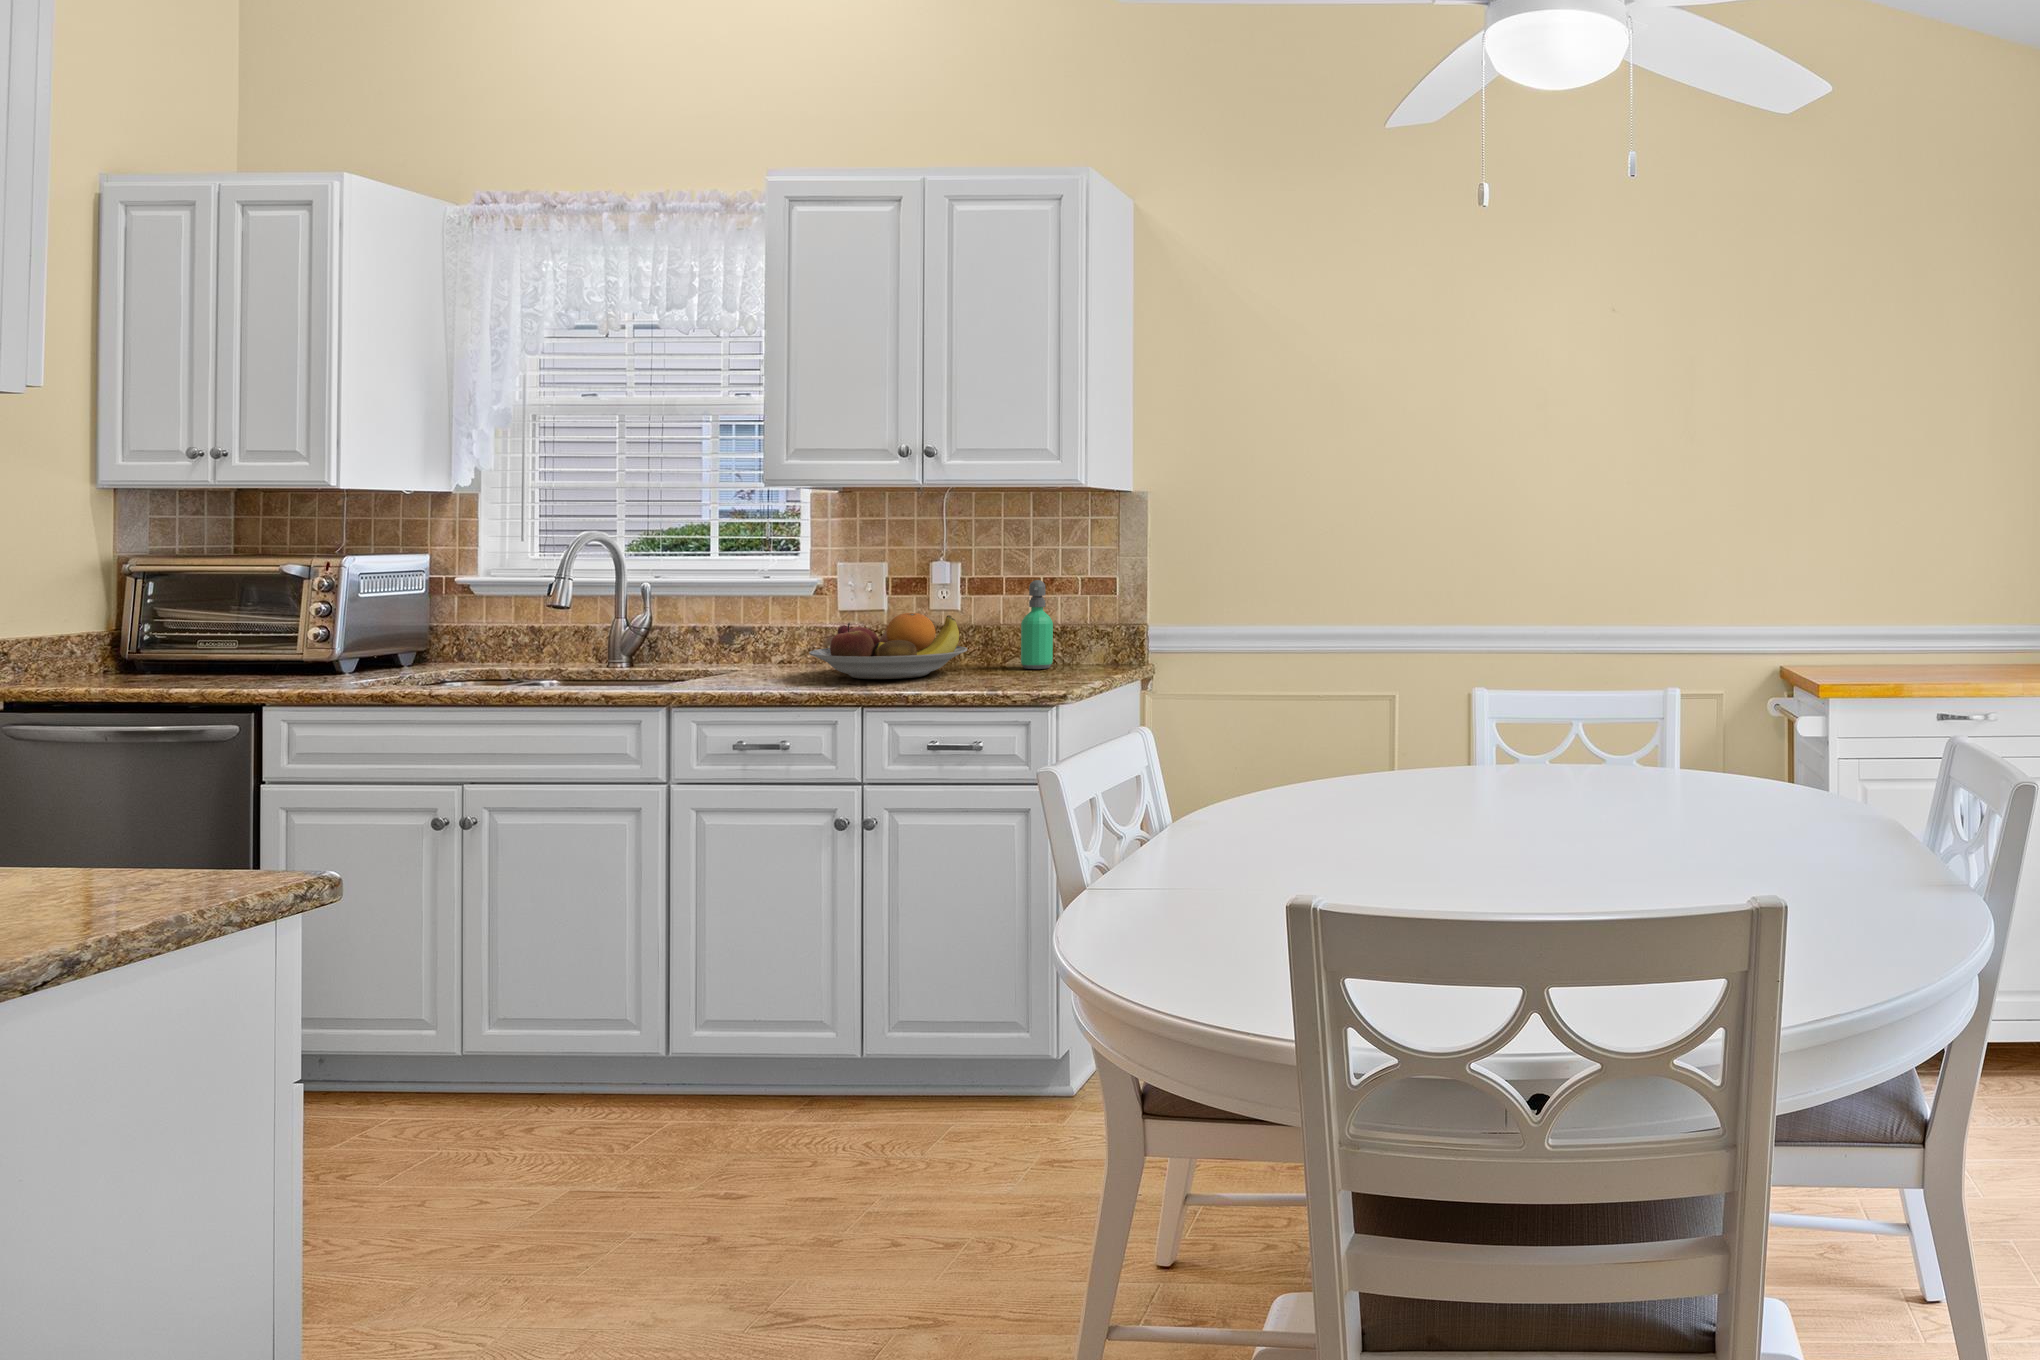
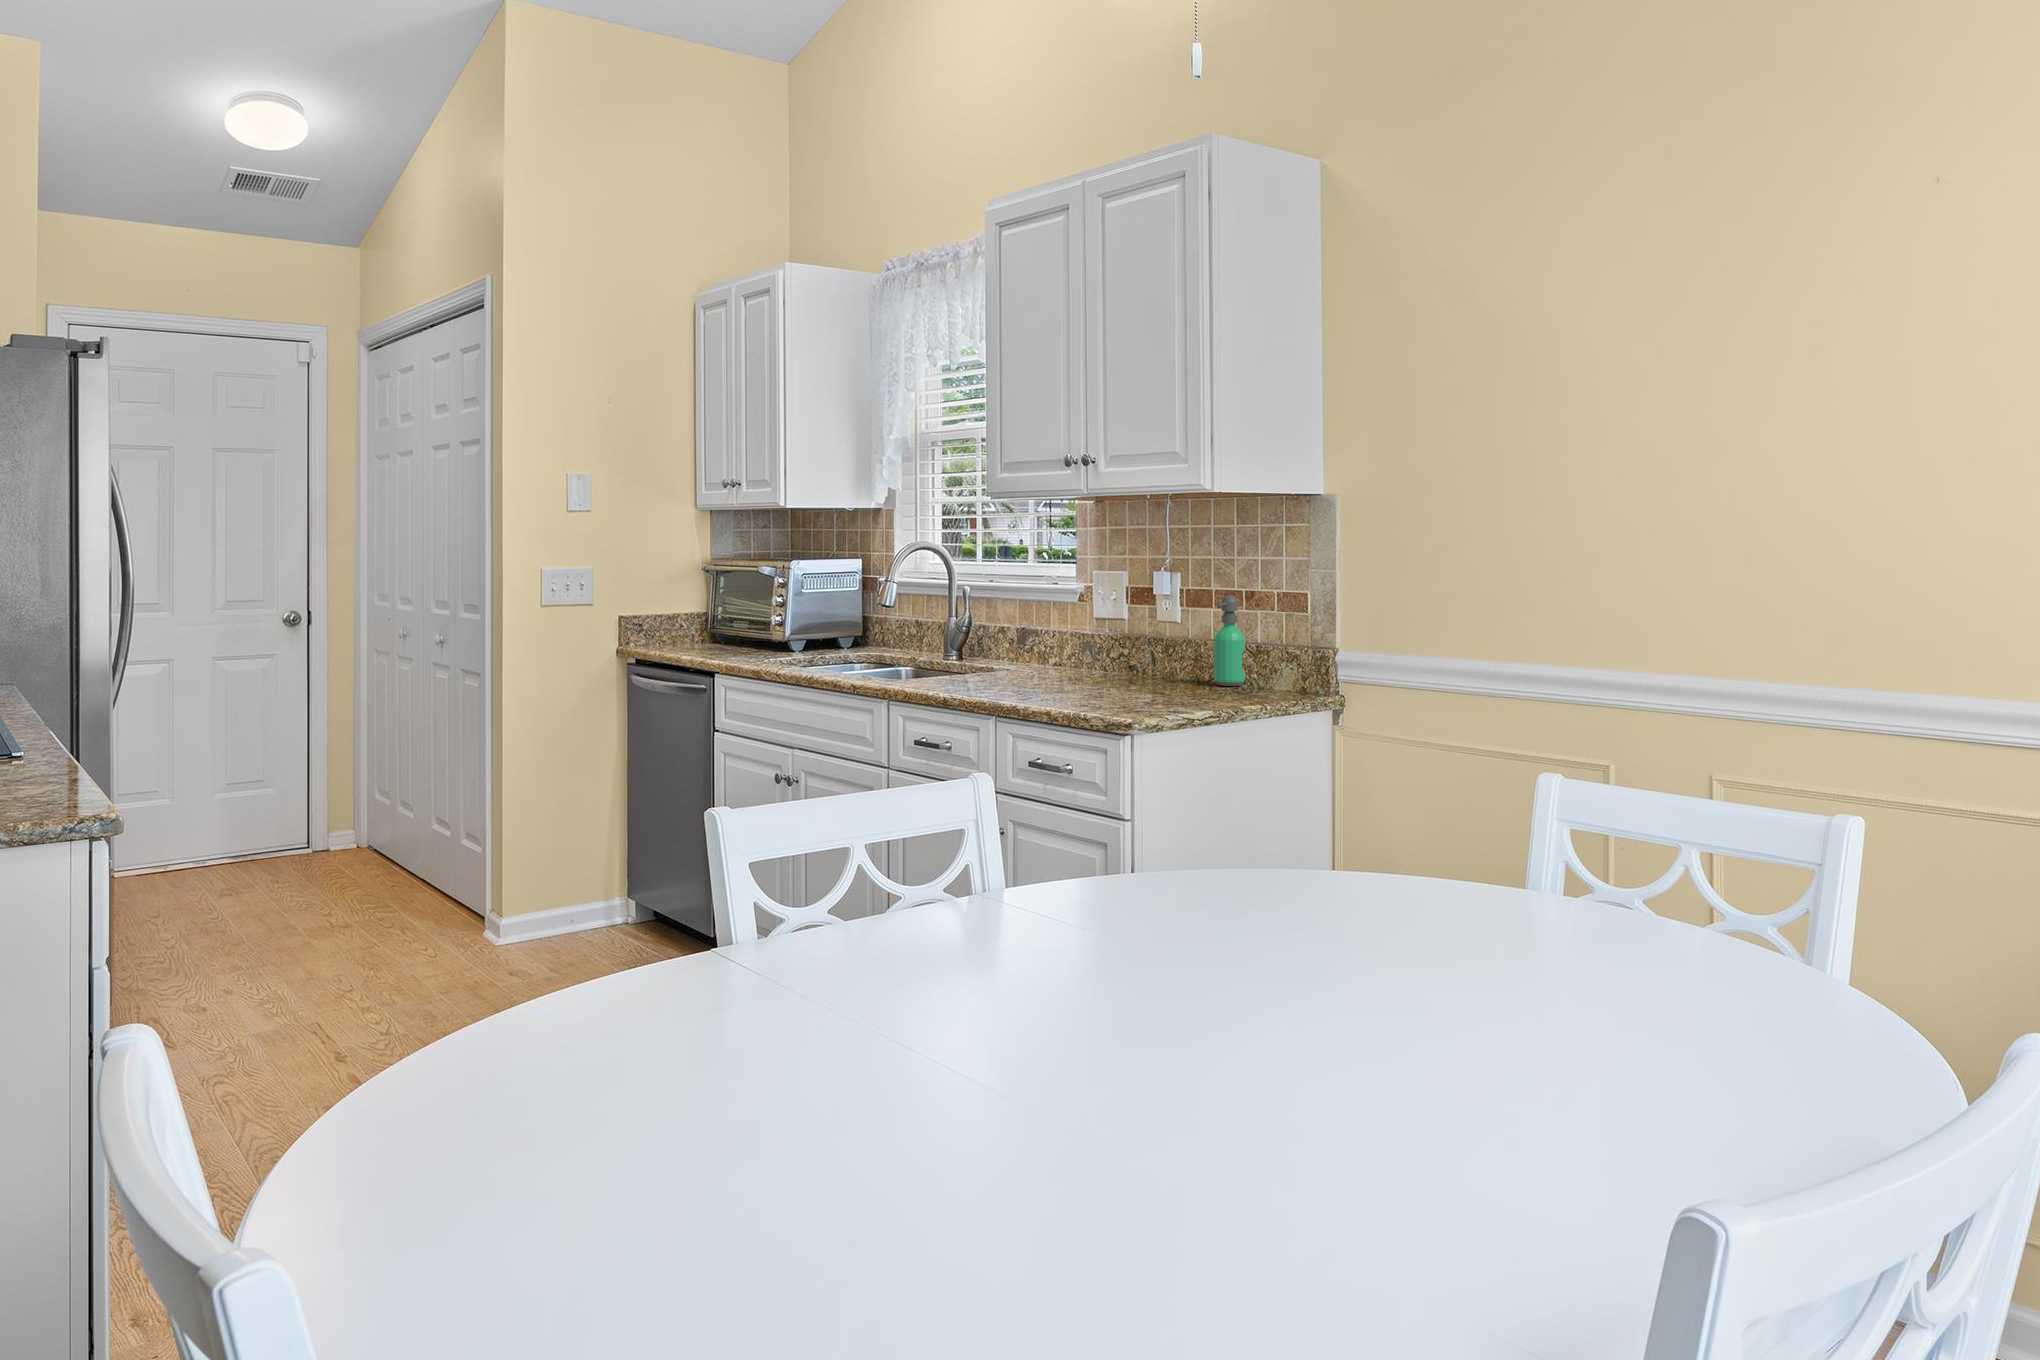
fruit bowl: present [809,613,967,679] -> none [1026,624,1165,686]

